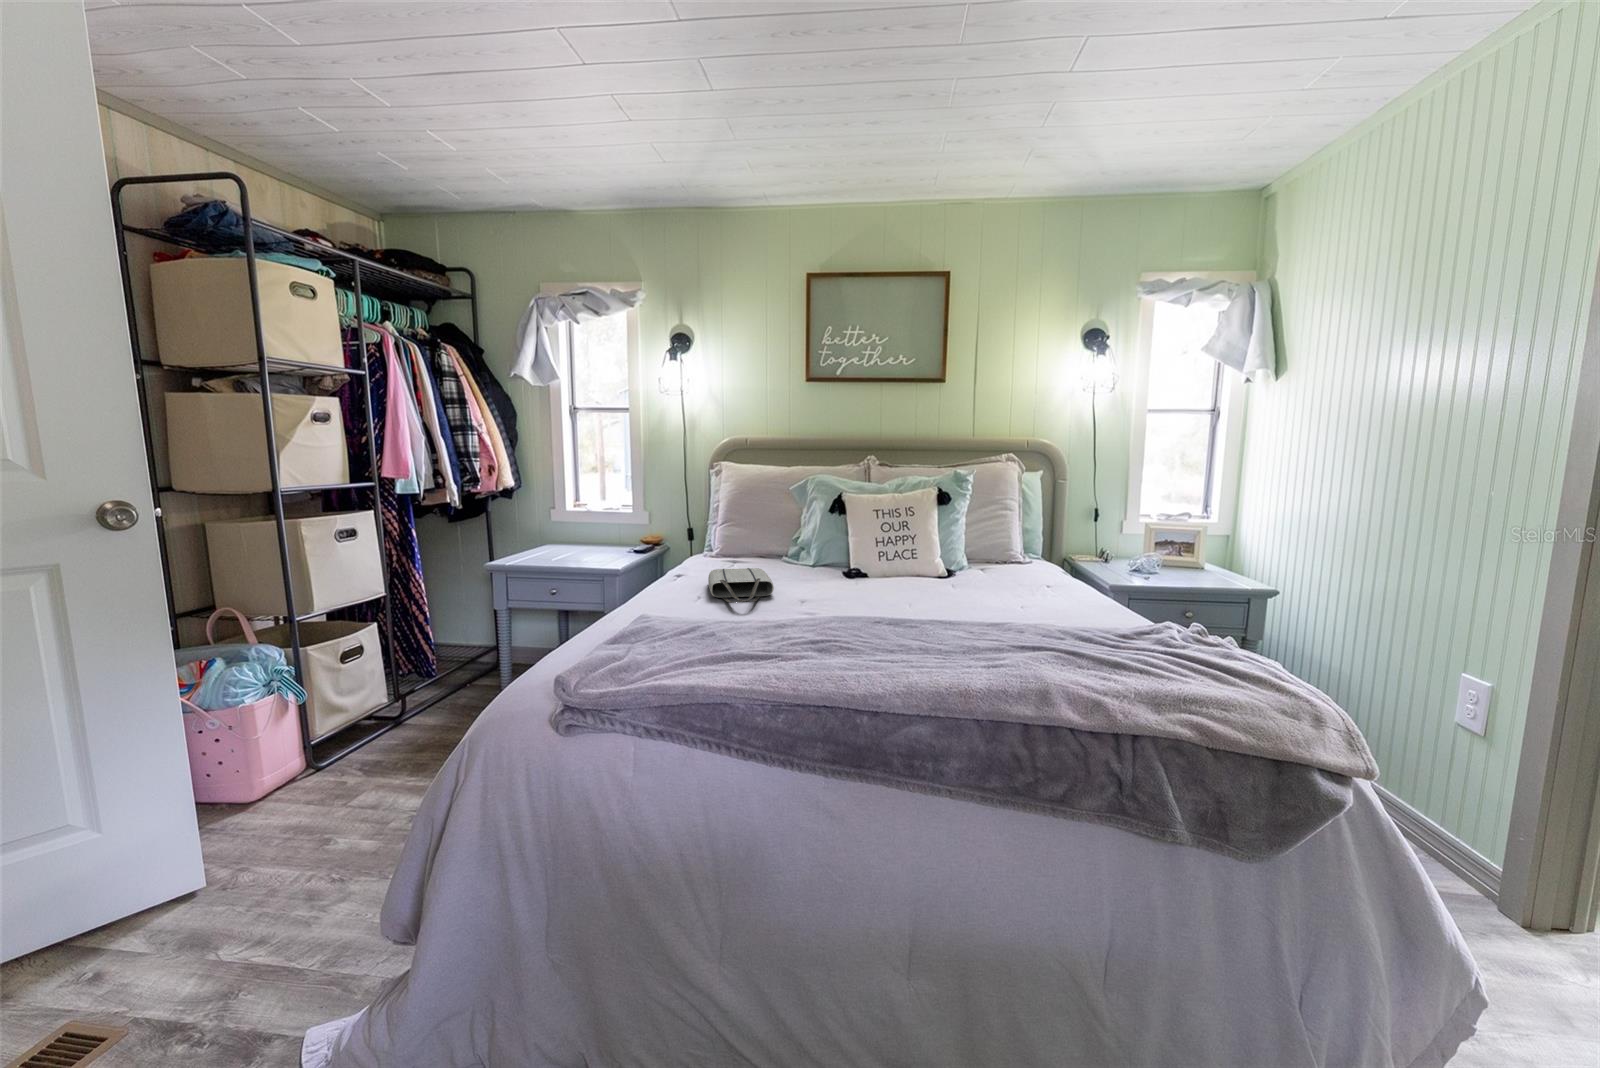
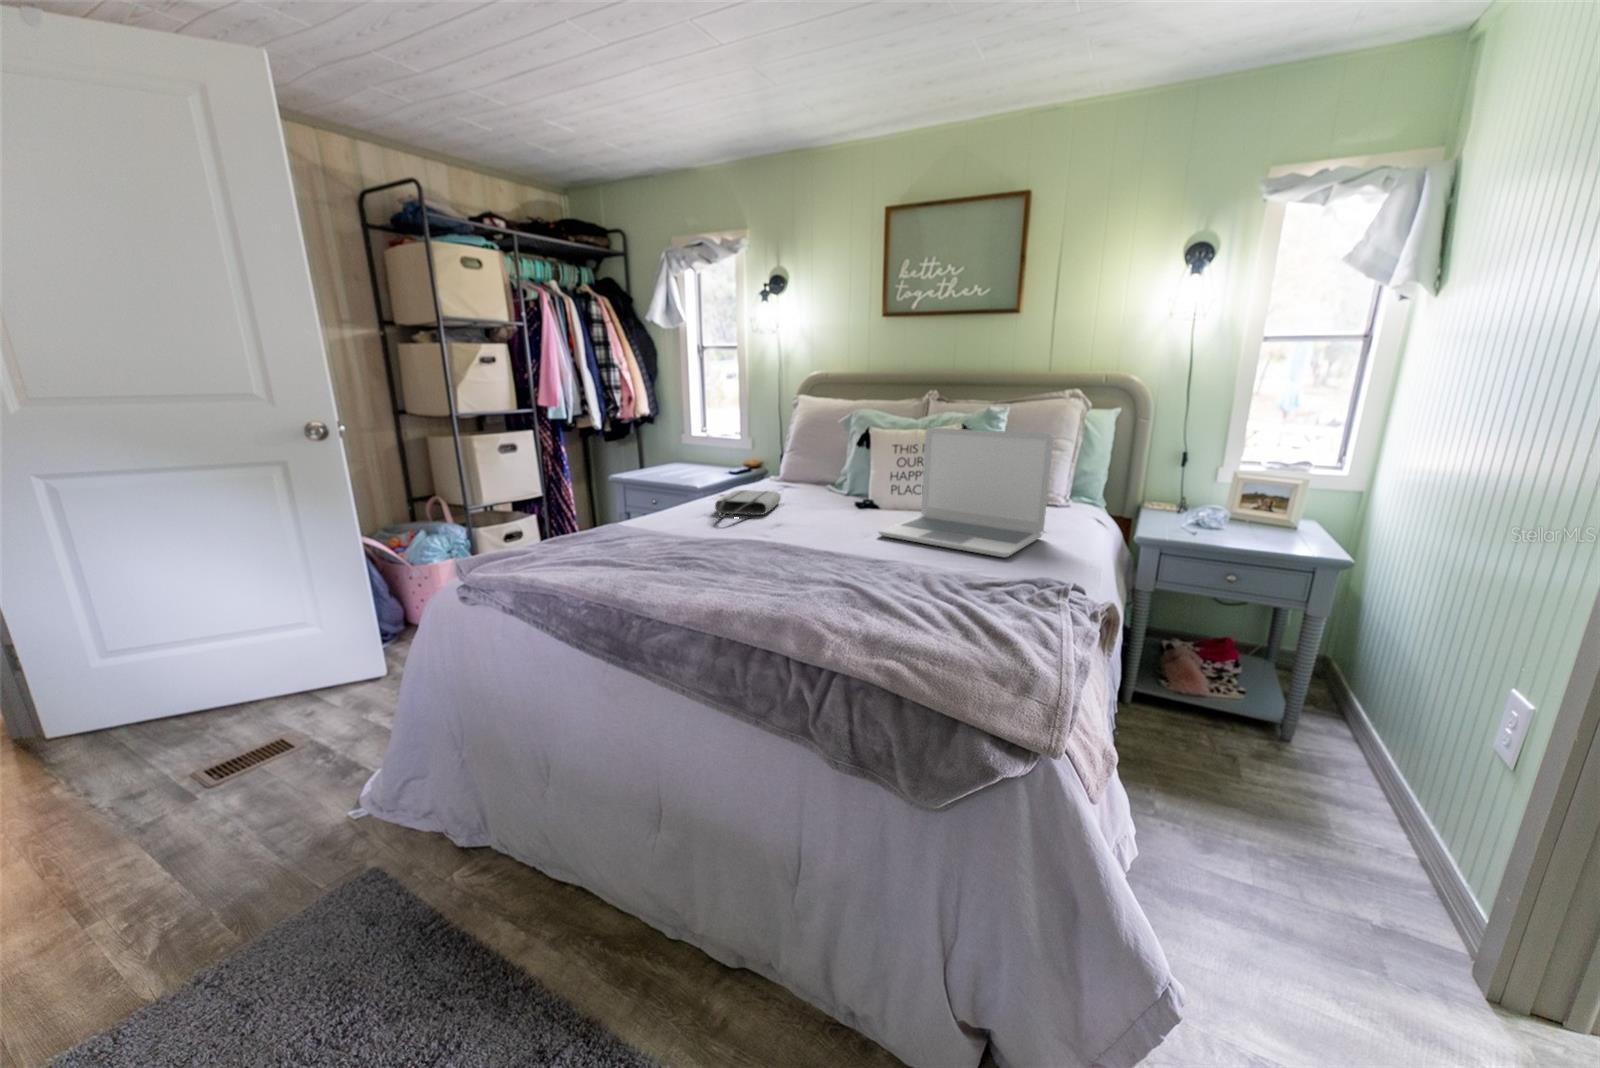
laptop: none [922,492,1075,618] -> present [878,428,1053,557]

